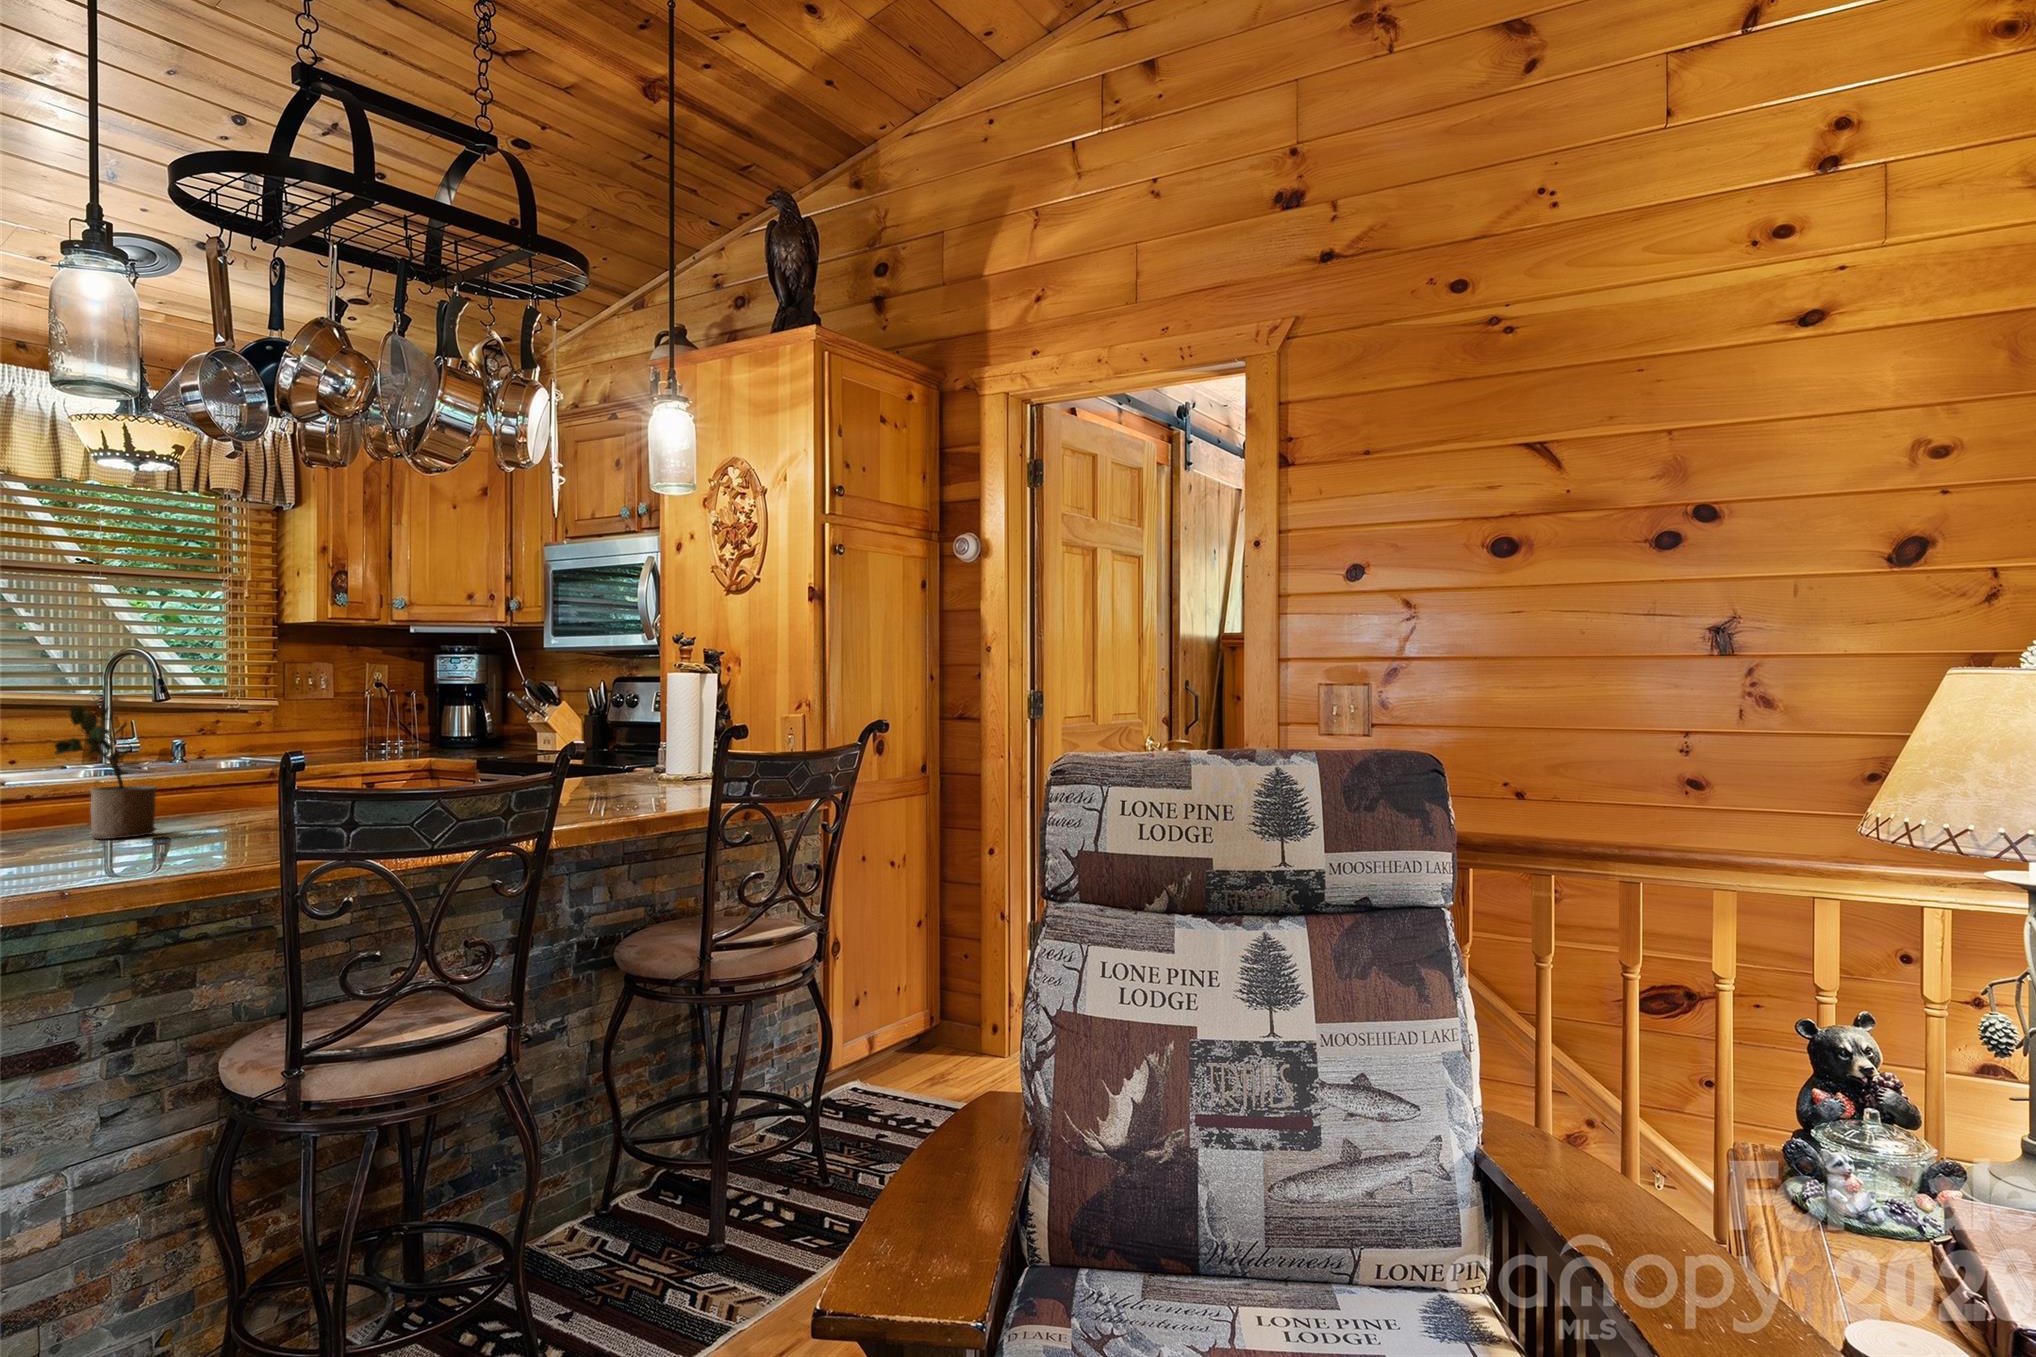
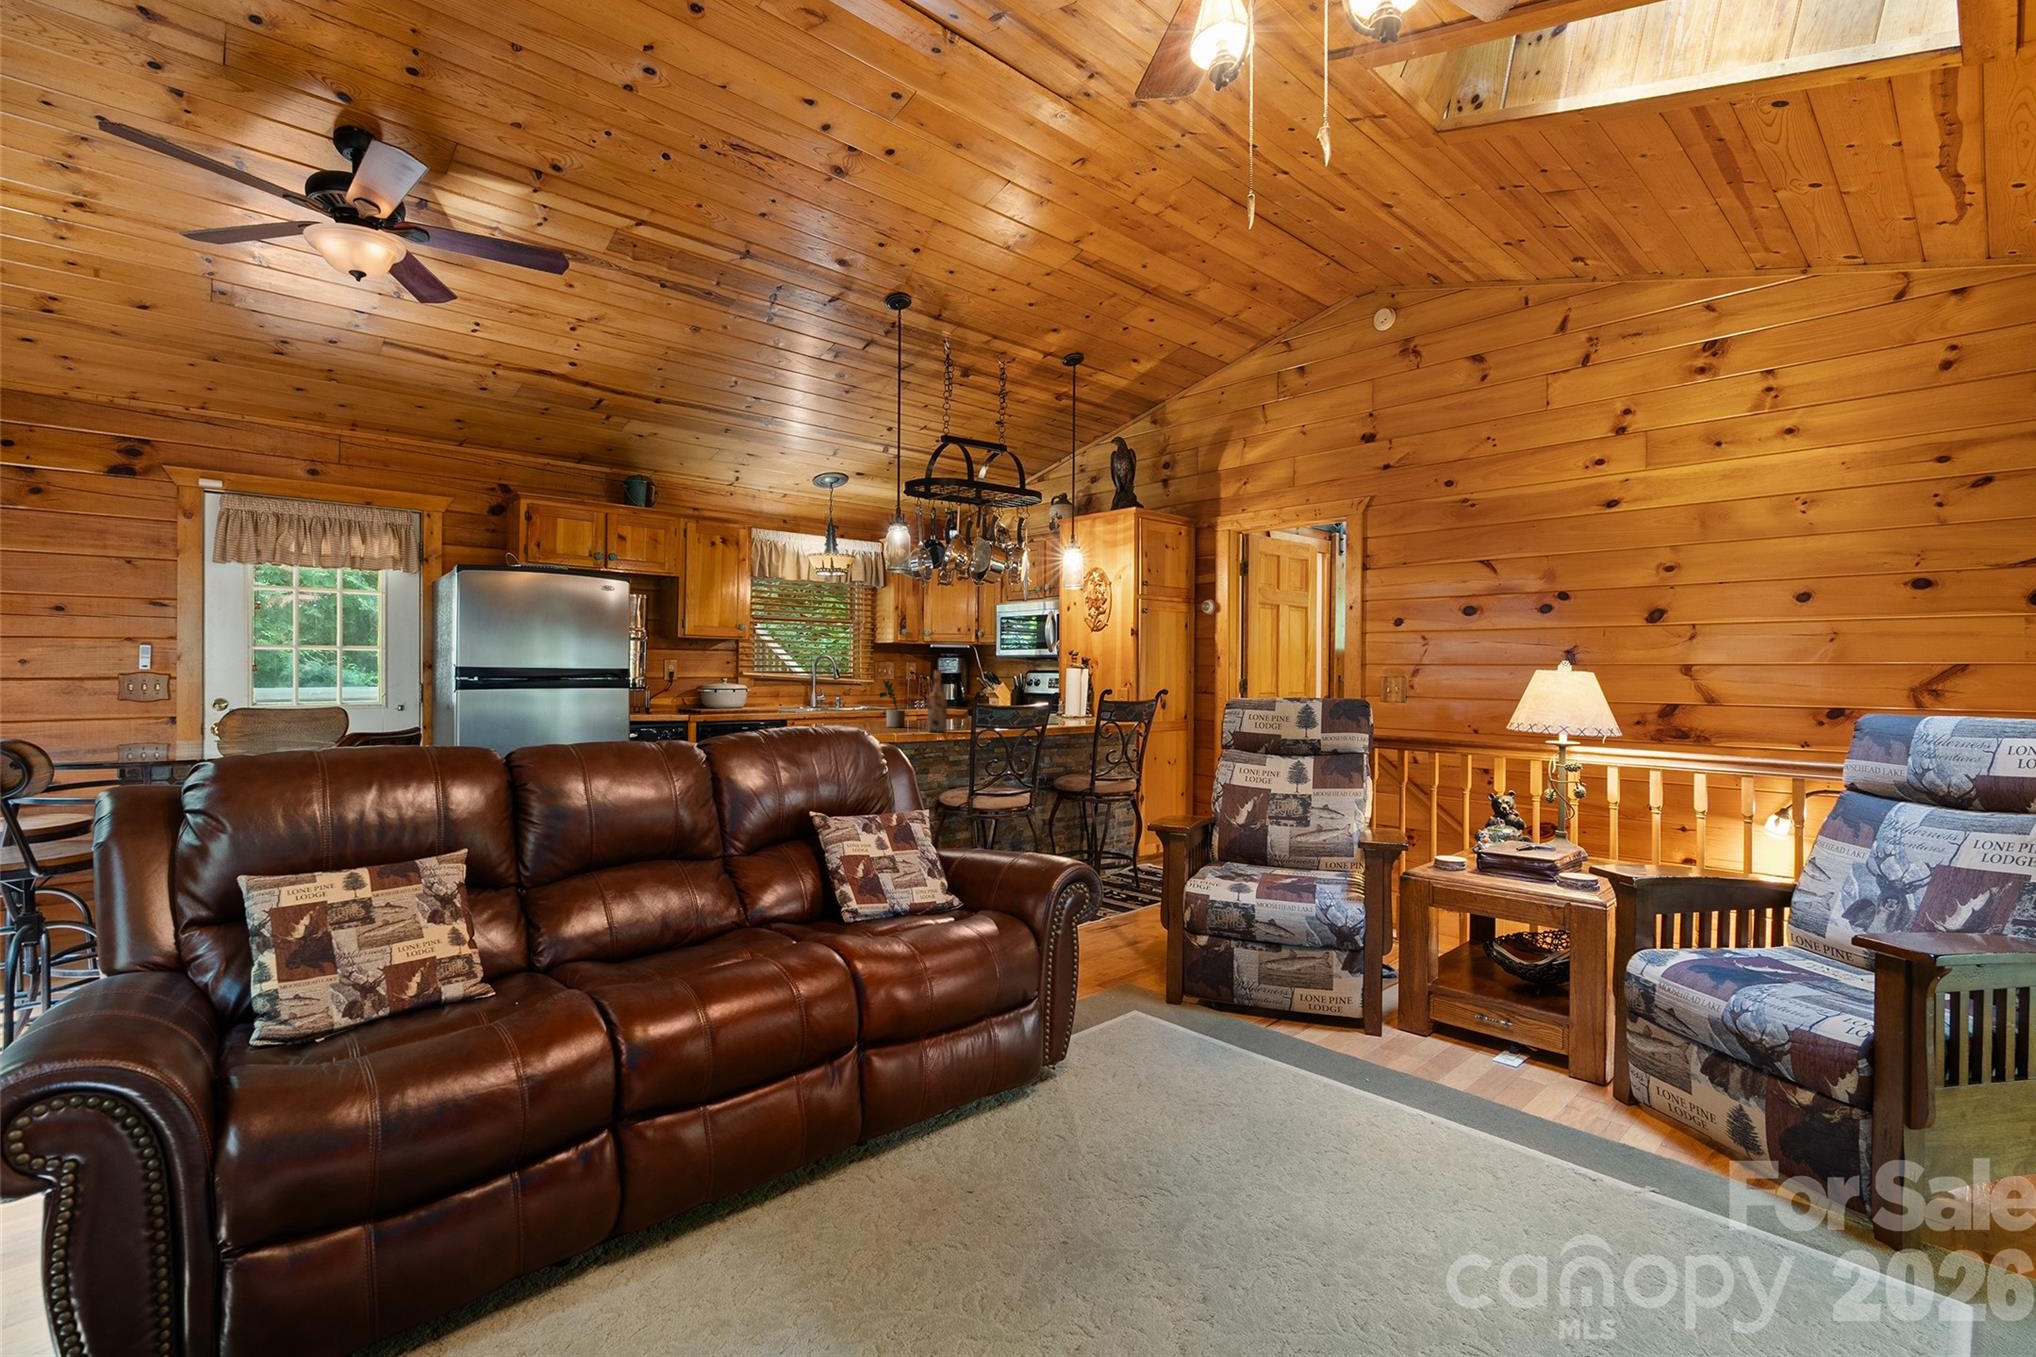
wine bottle: none [156,673,226,863] -> present [928,670,947,732]

